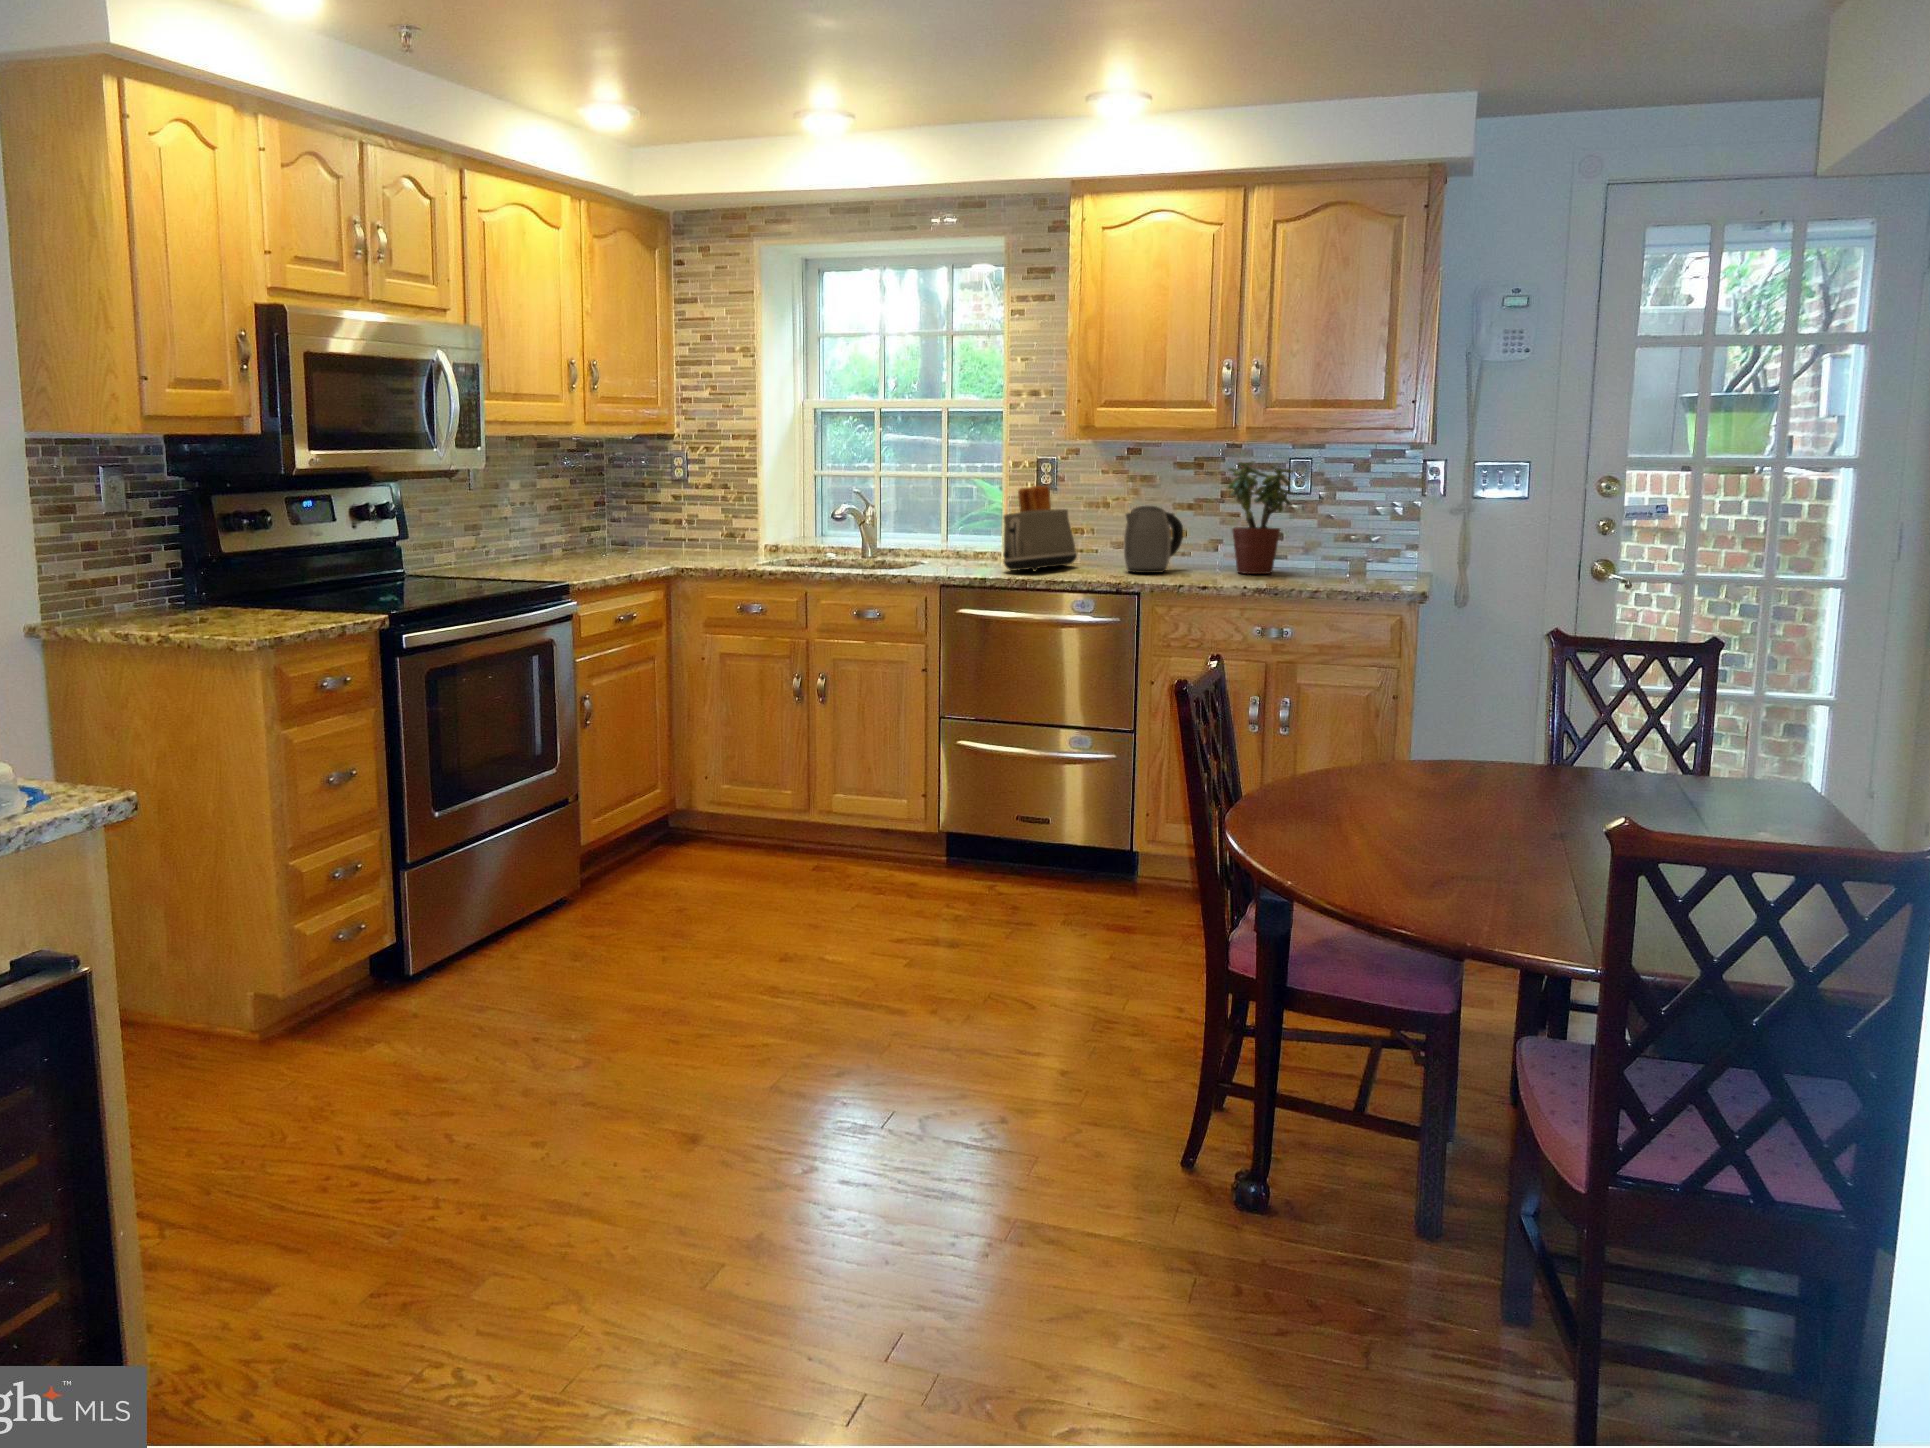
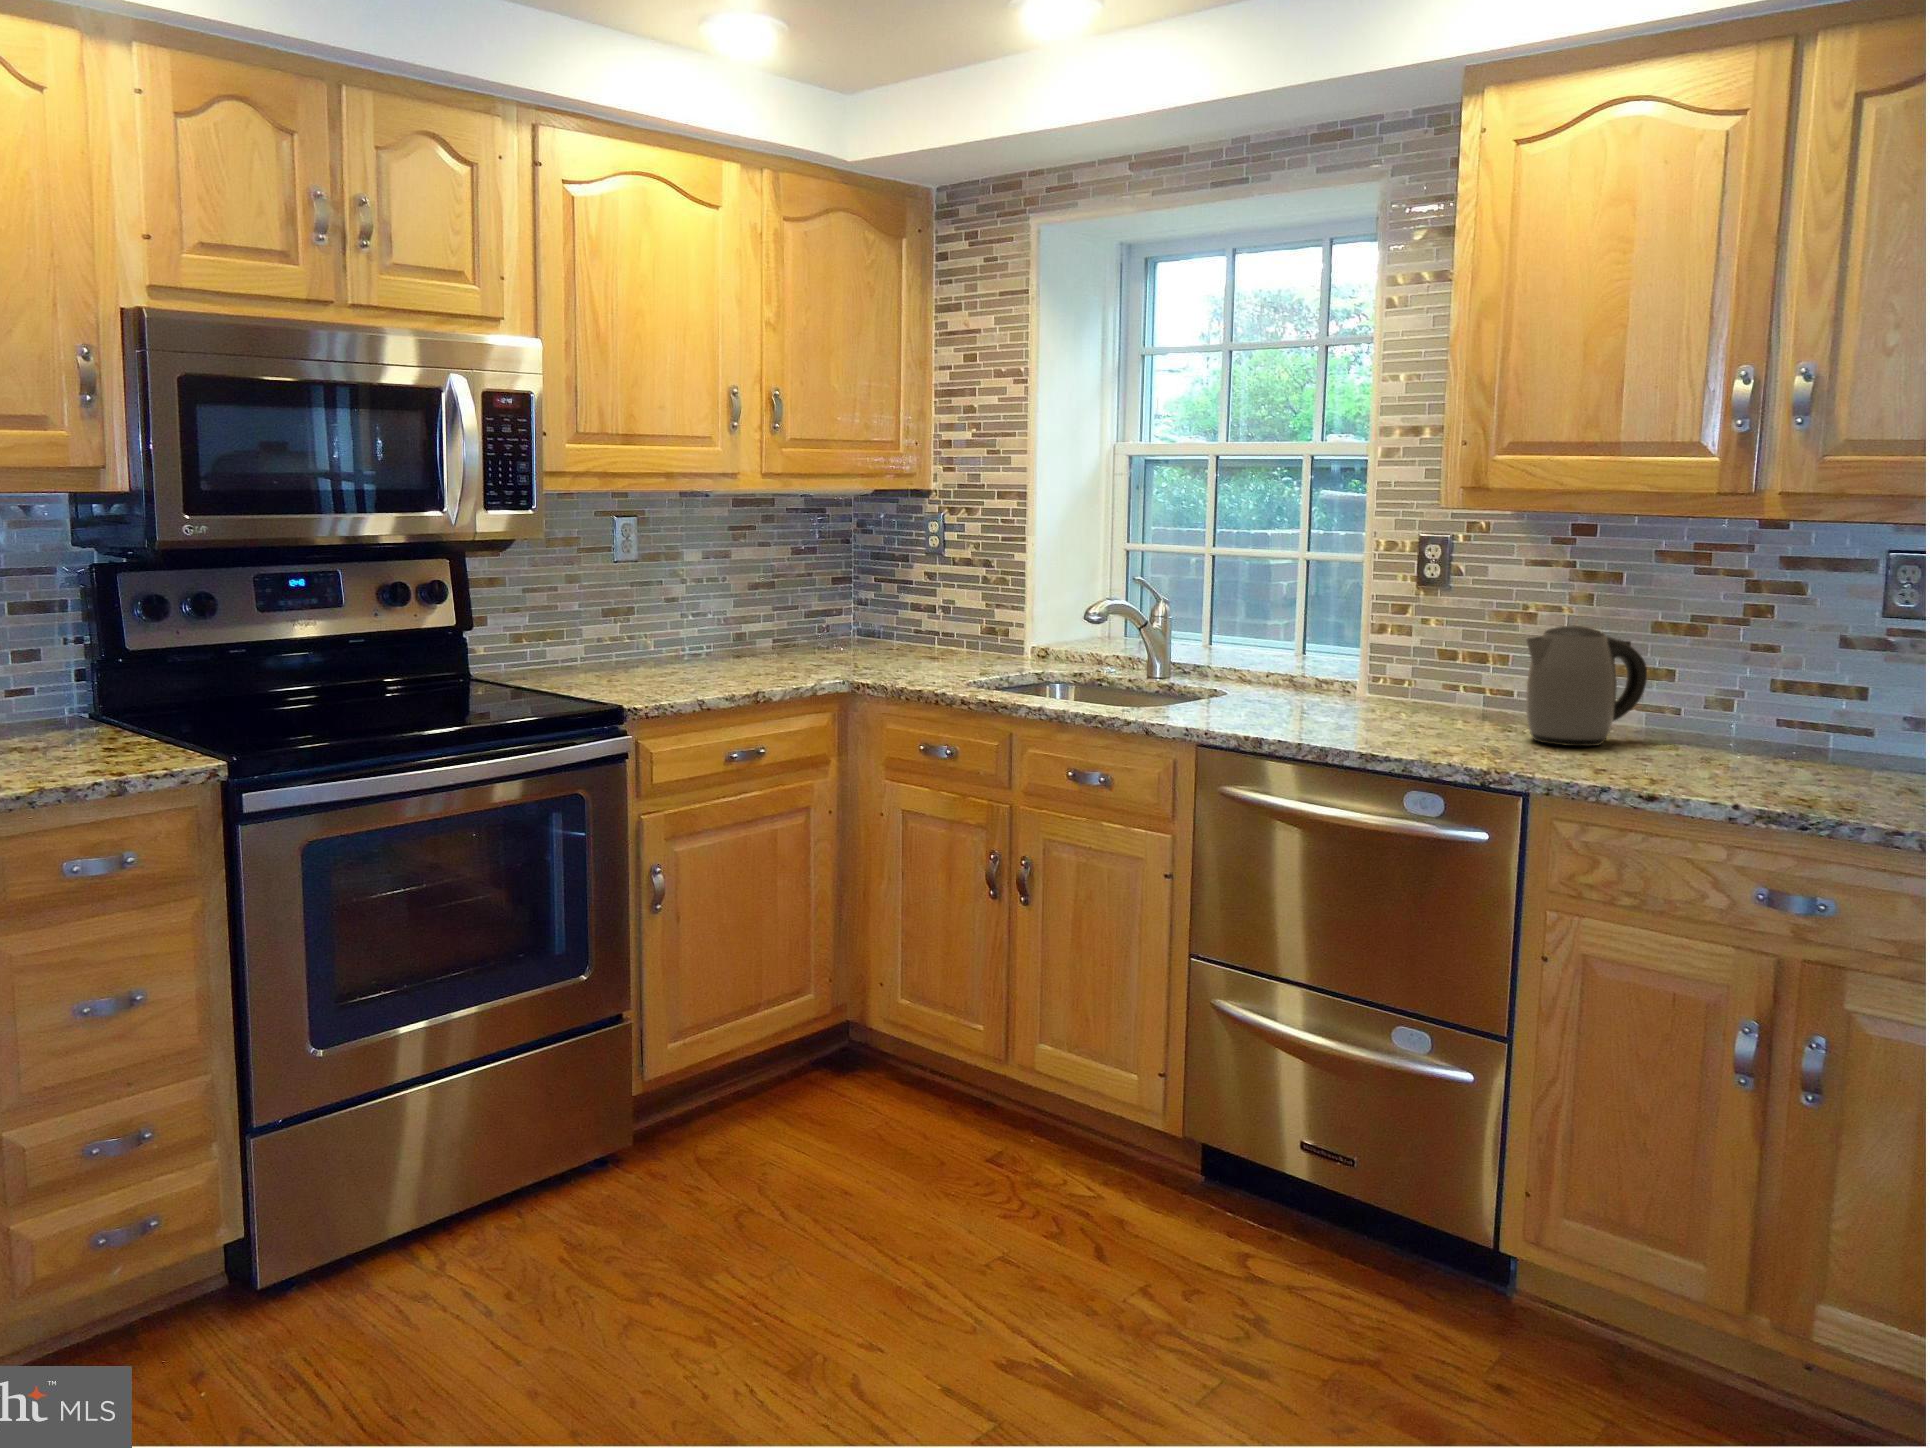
potted plant: present [1228,461,1292,574] -> none [1729,553,1873,766]
toaster: present [1003,486,1077,572] -> none [1313,583,1456,727]

